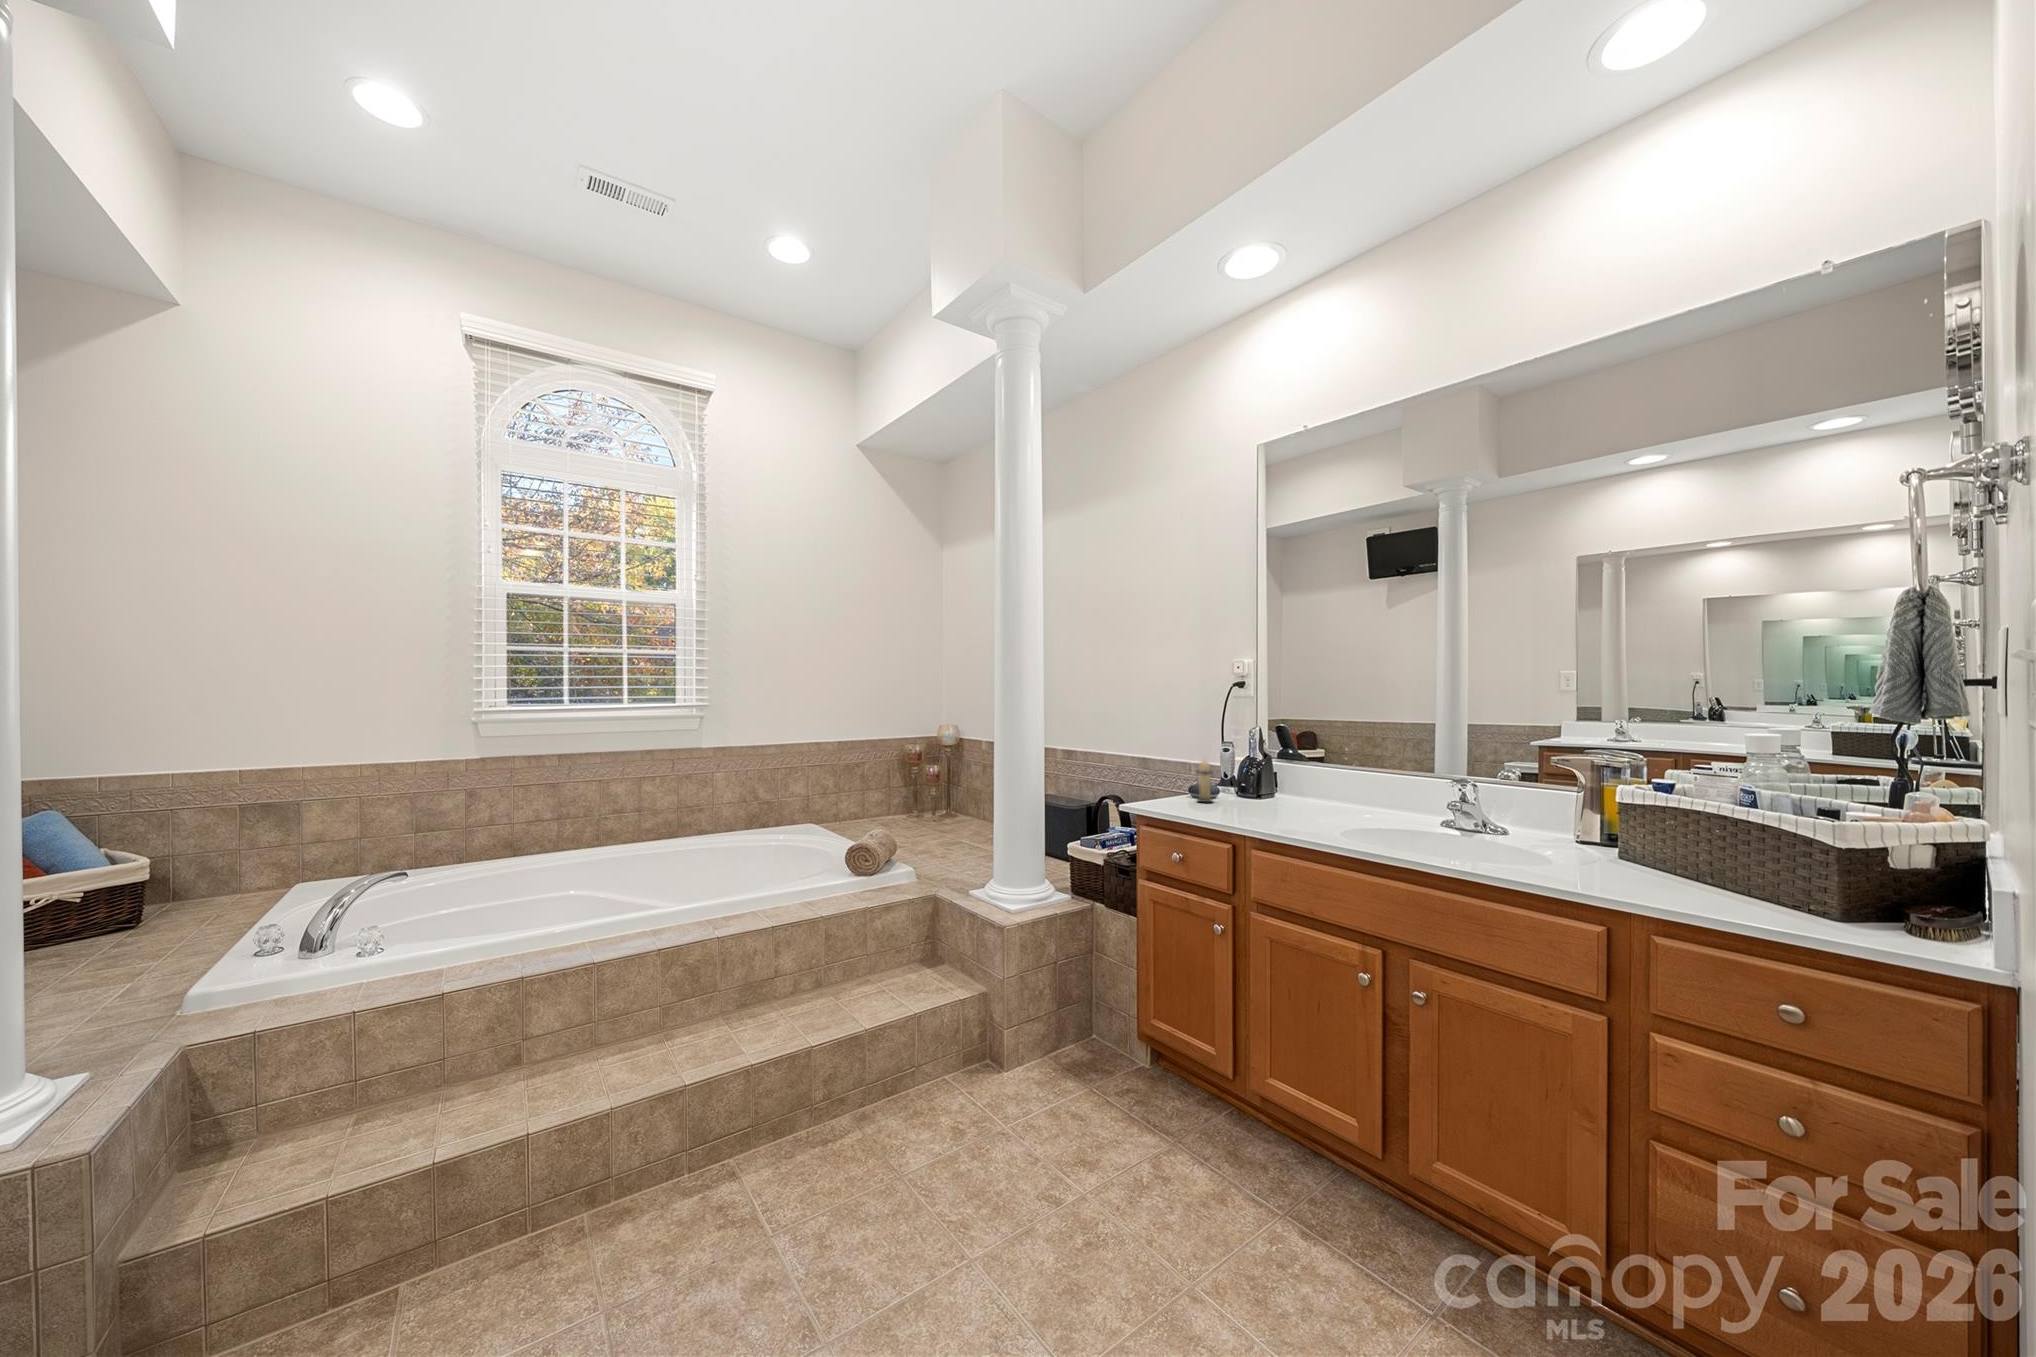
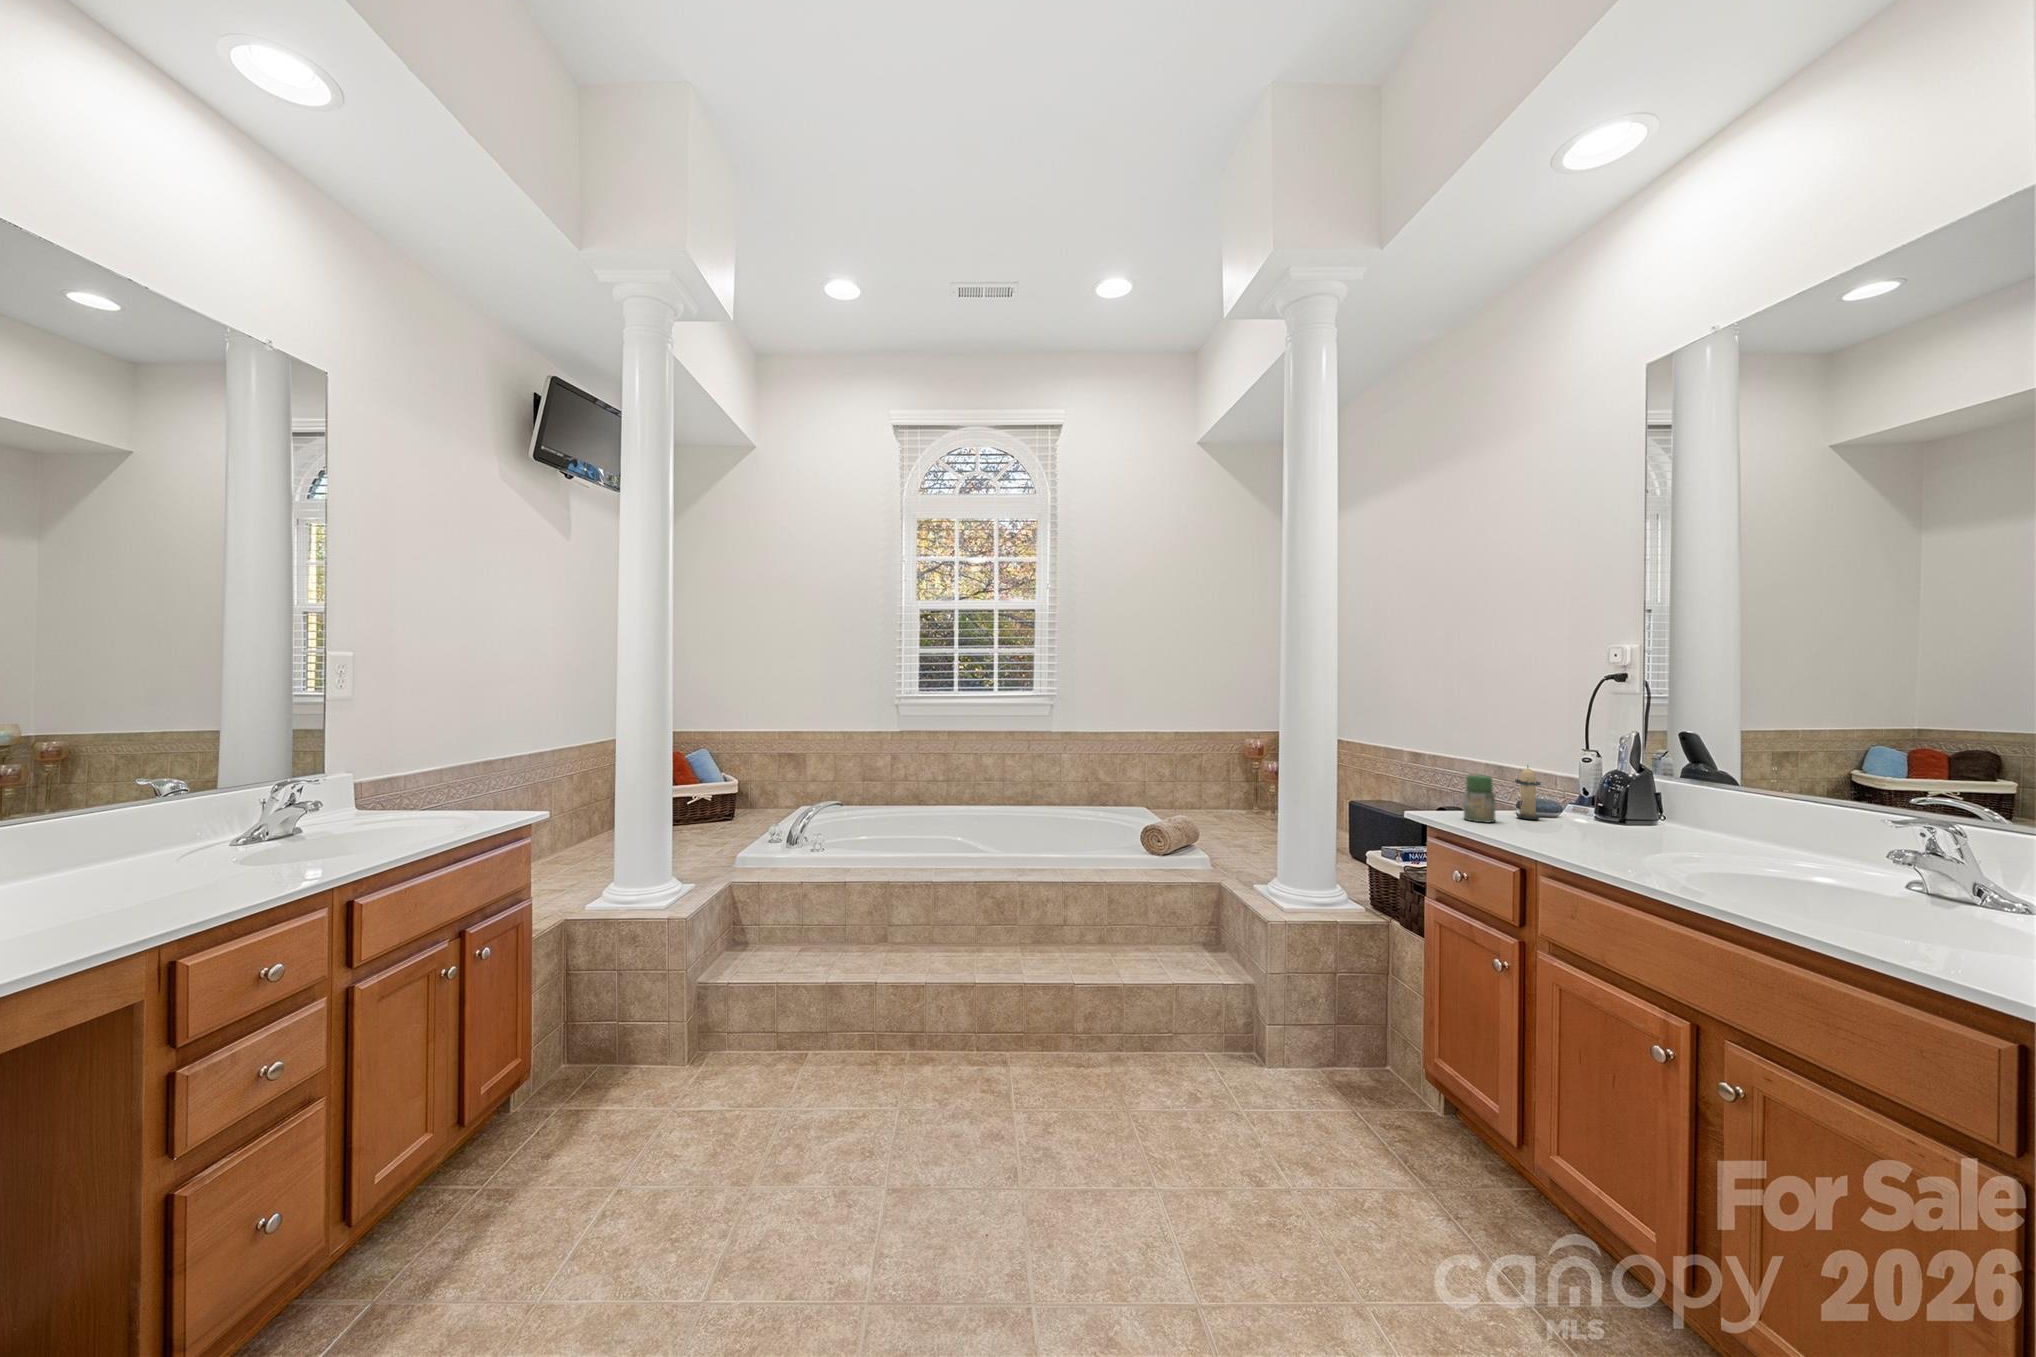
jar: none [1169,769,1193,809] -> present [1464,775,1495,822]

